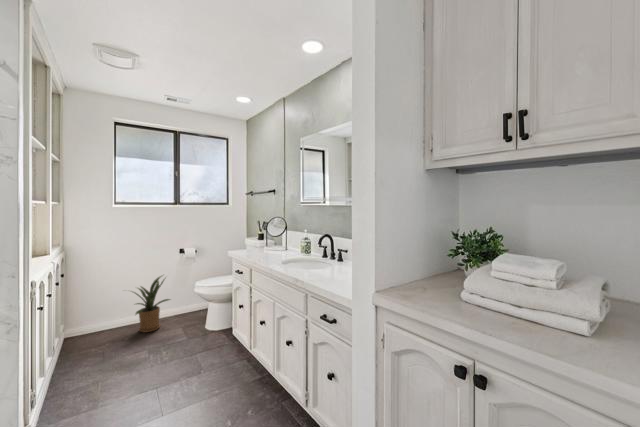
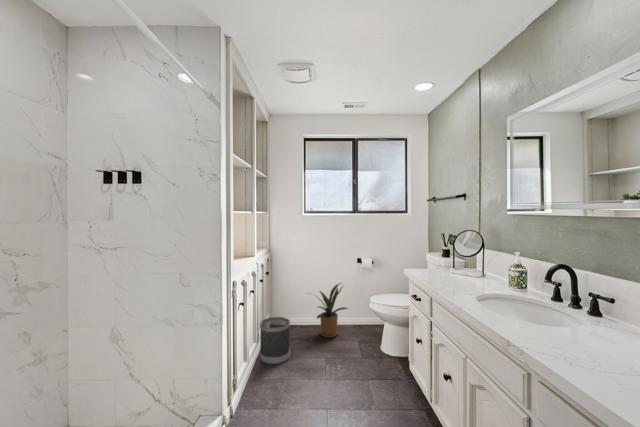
wastebasket: none [60,320,104,374] -> present [260,317,290,364]

